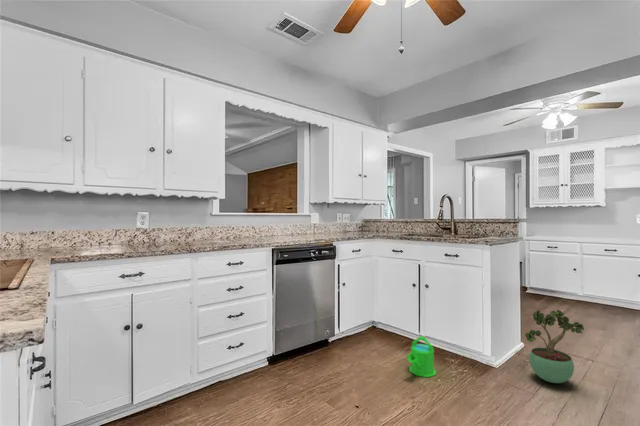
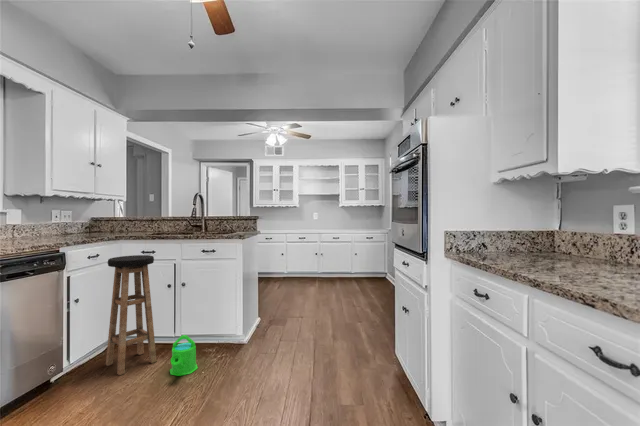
bar stool: none [364,253,401,356] -> present [106,255,157,375]
potted plant: present [525,310,584,383] -> none [268,285,303,341]

